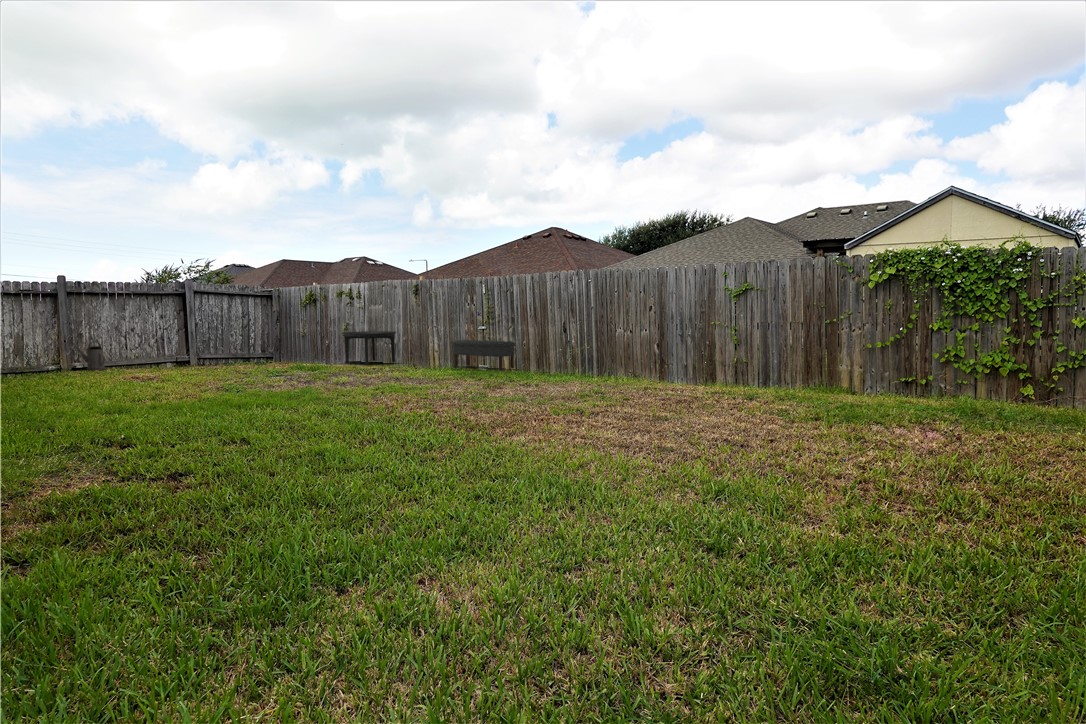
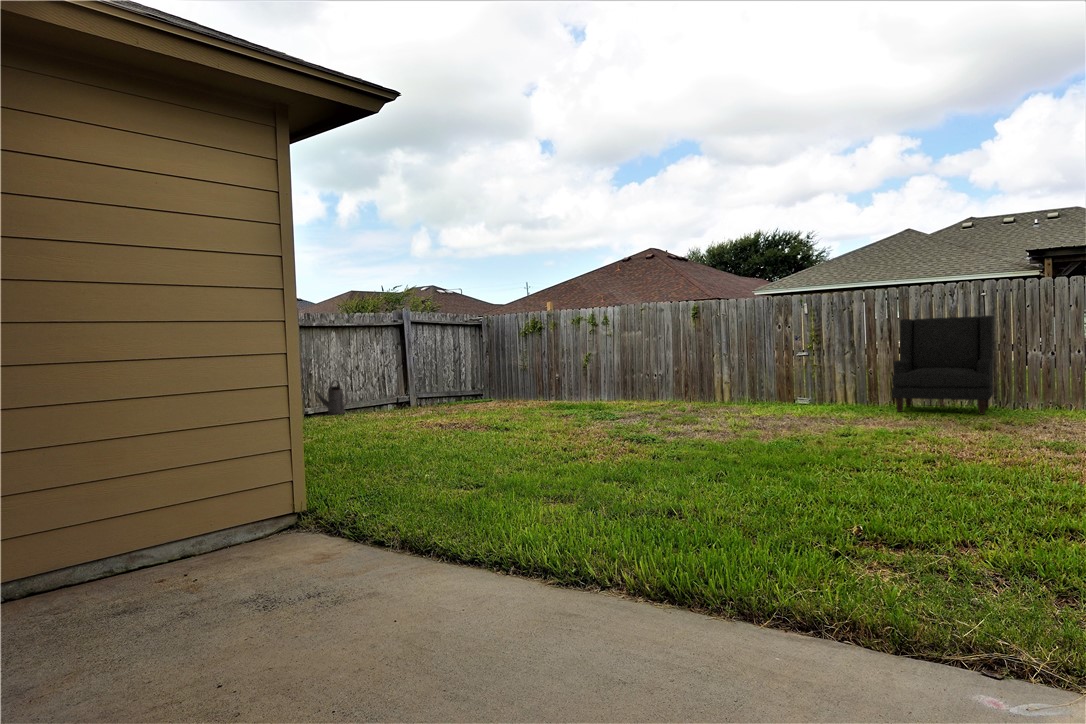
chair: none [512,304,593,379] -> present [892,315,993,414]
round table: present [342,331,396,365] -> none [606,362,671,404]
bench: present [453,340,515,371] -> none [769,369,859,406]

